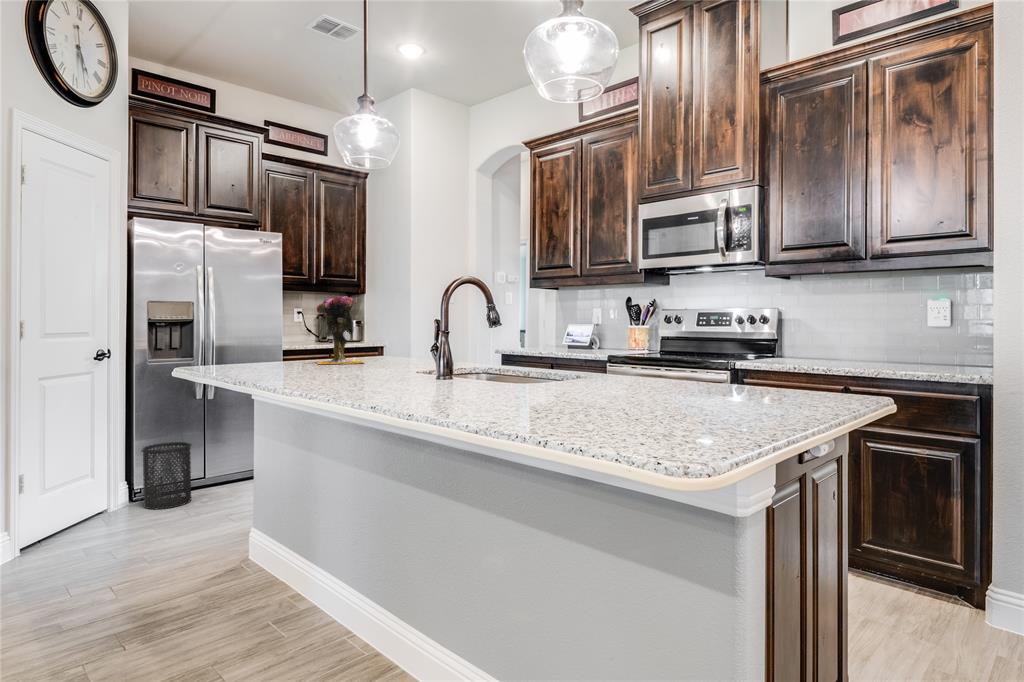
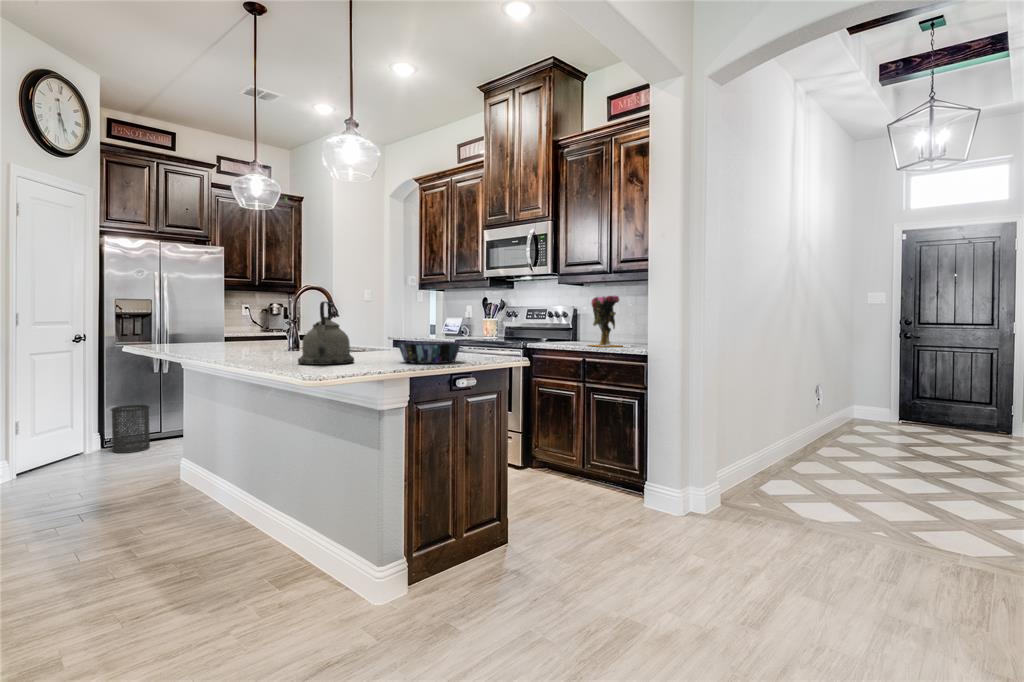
kettle: none [548,295,650,417] -> present [298,302,354,365]
vase: present [317,296,363,364] -> present [590,296,620,347]
decorative bowl: none [710,367,844,412] -> present [398,341,461,363]

